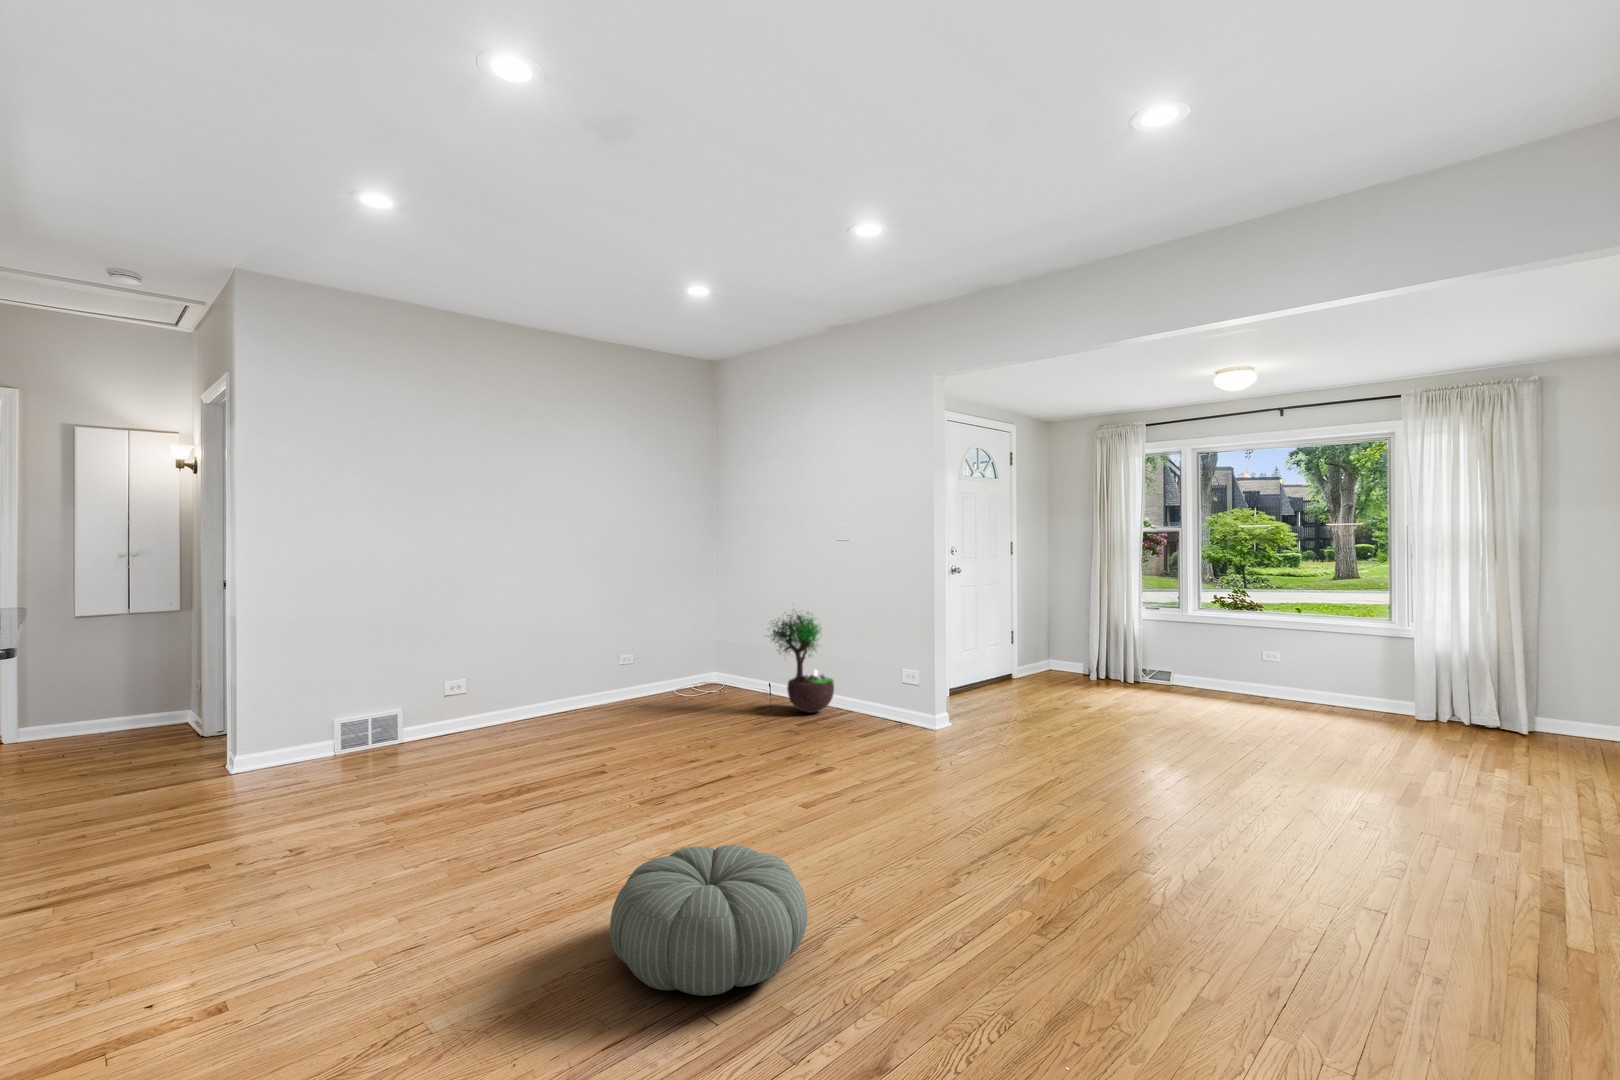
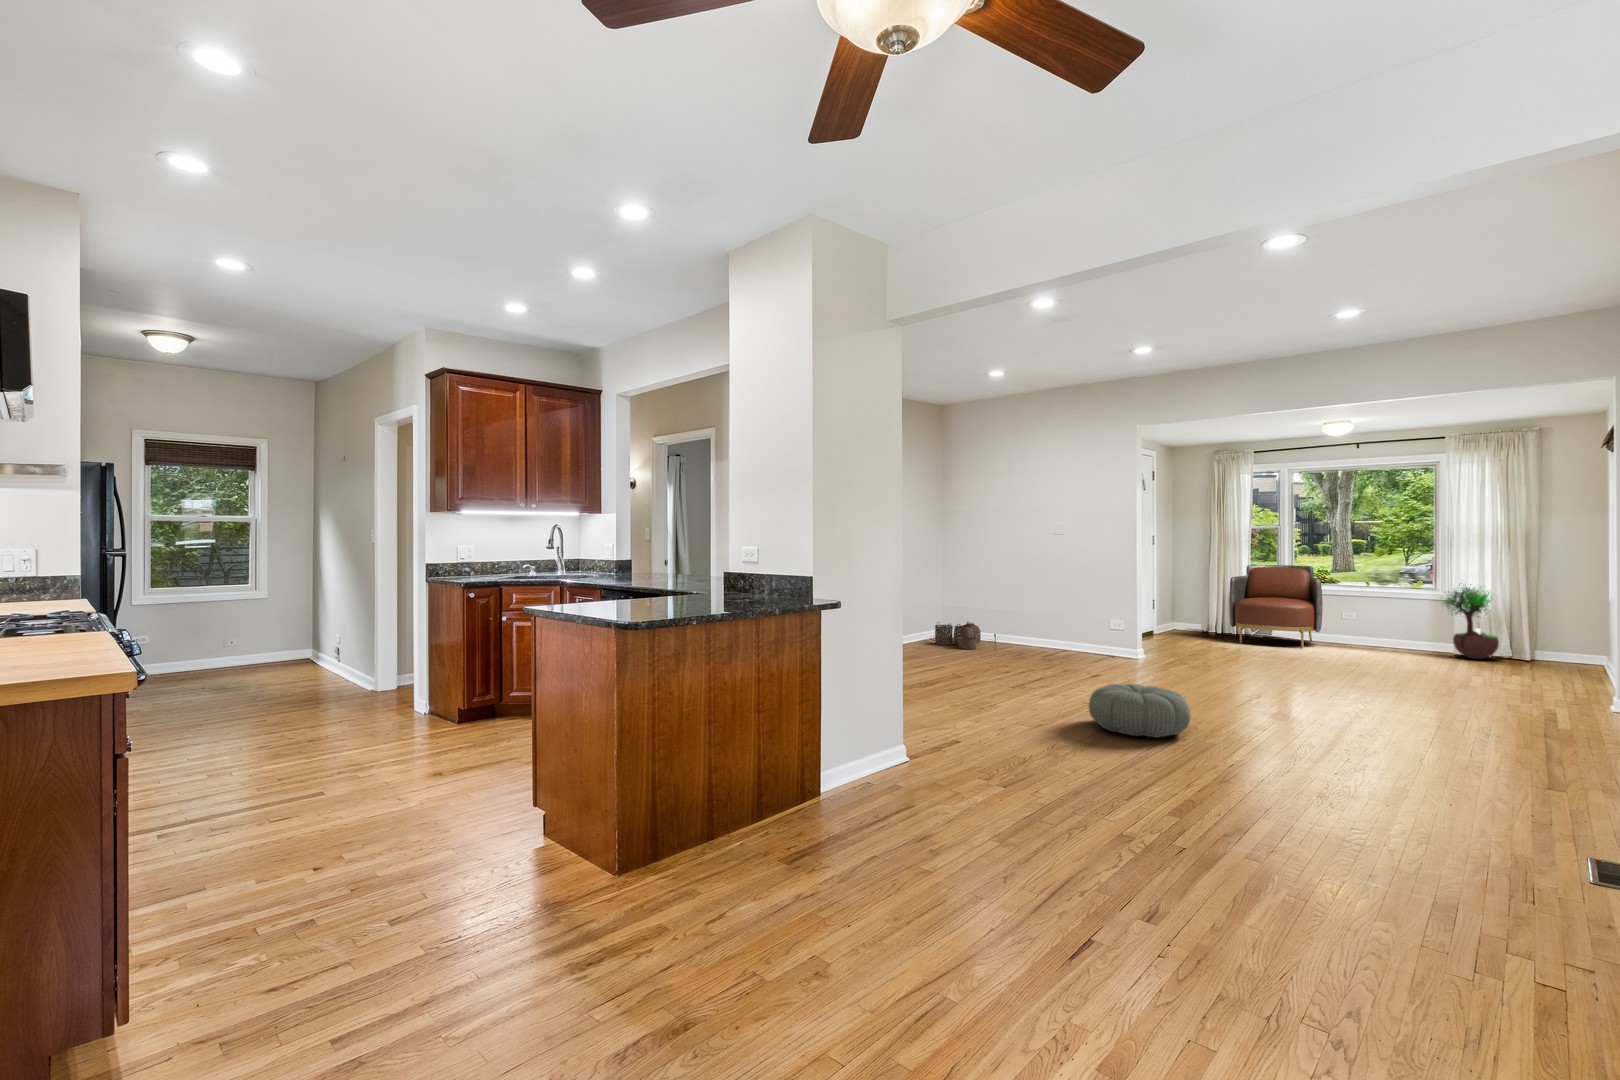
armchair: none [1106,582,1230,706] -> present [1229,565,1323,648]
potted tree: present [768,609,834,713] -> present [1441,584,1499,659]
woven basket: none [676,665,749,710] -> present [935,622,981,649]

